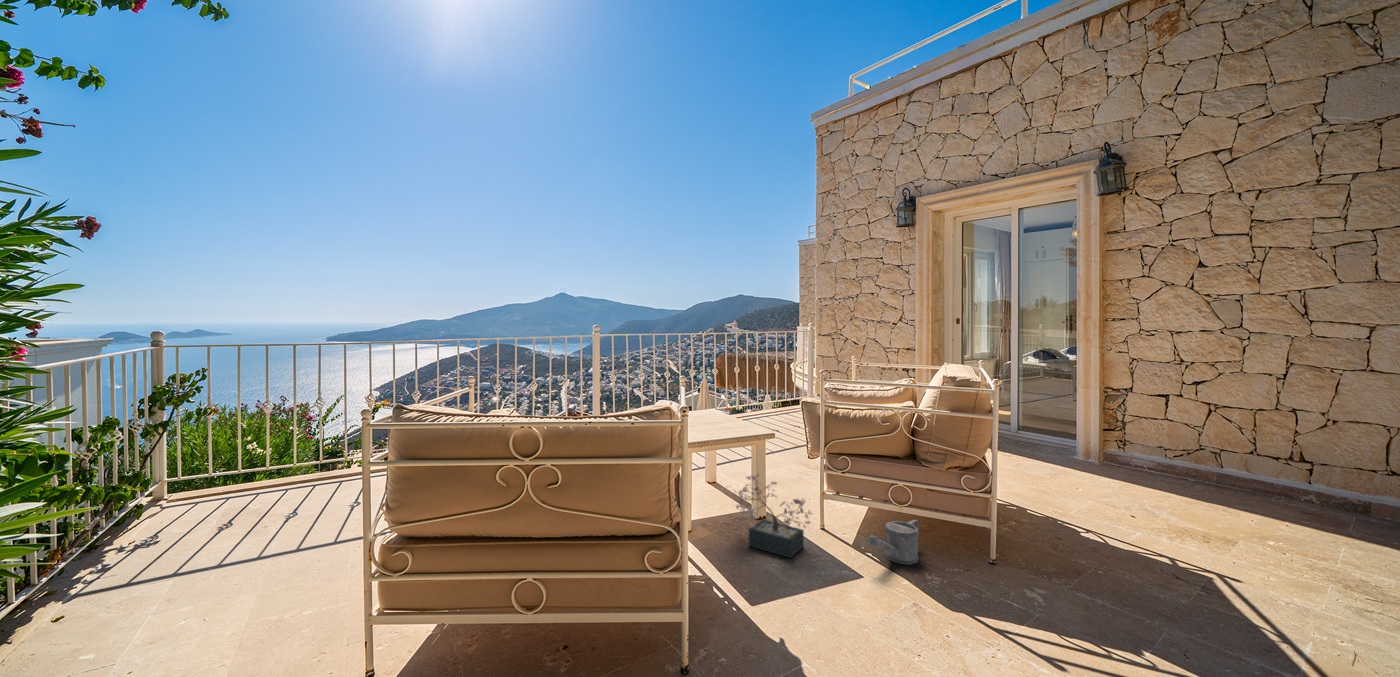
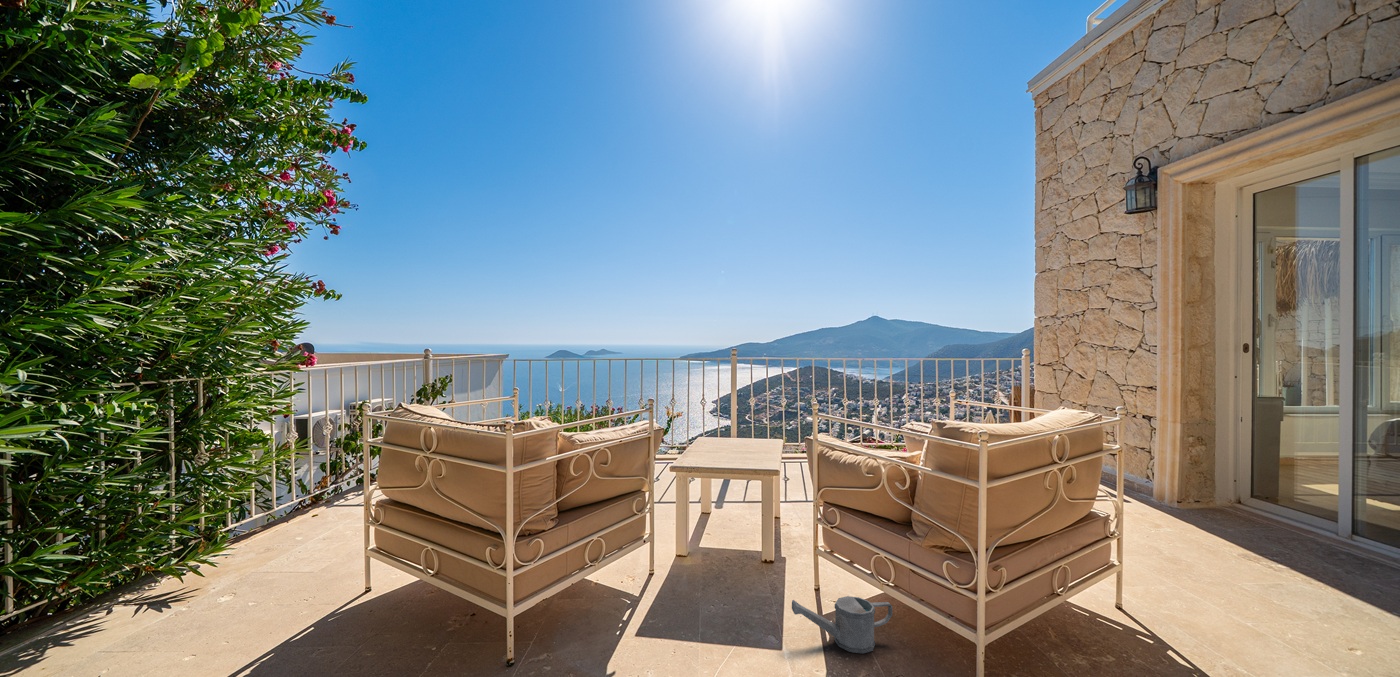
decorative plant: present [736,474,812,558] -> none [698,511,773,606]

